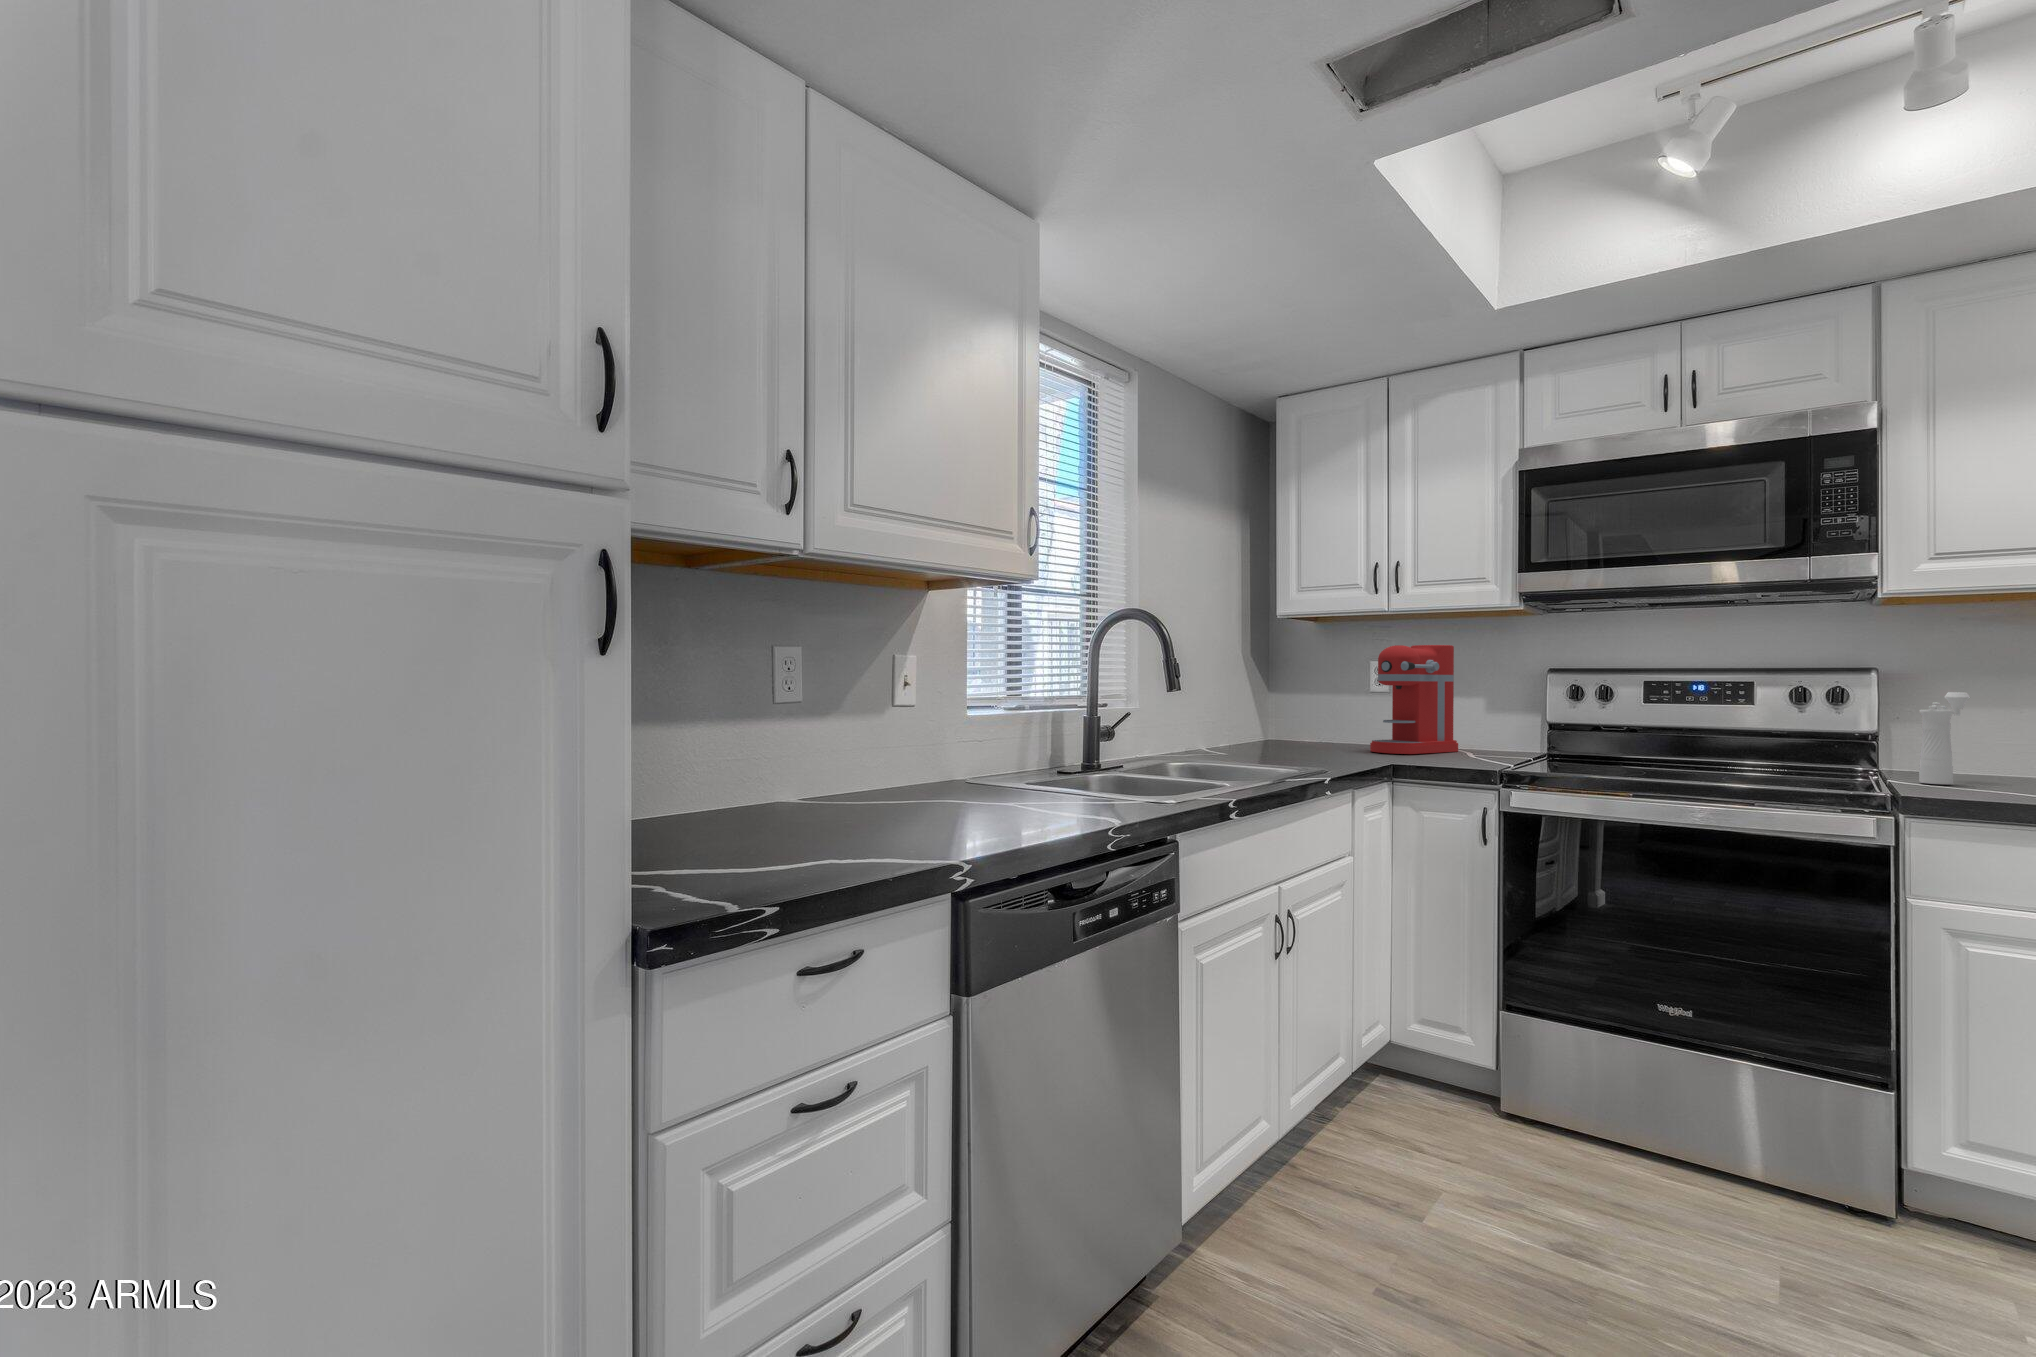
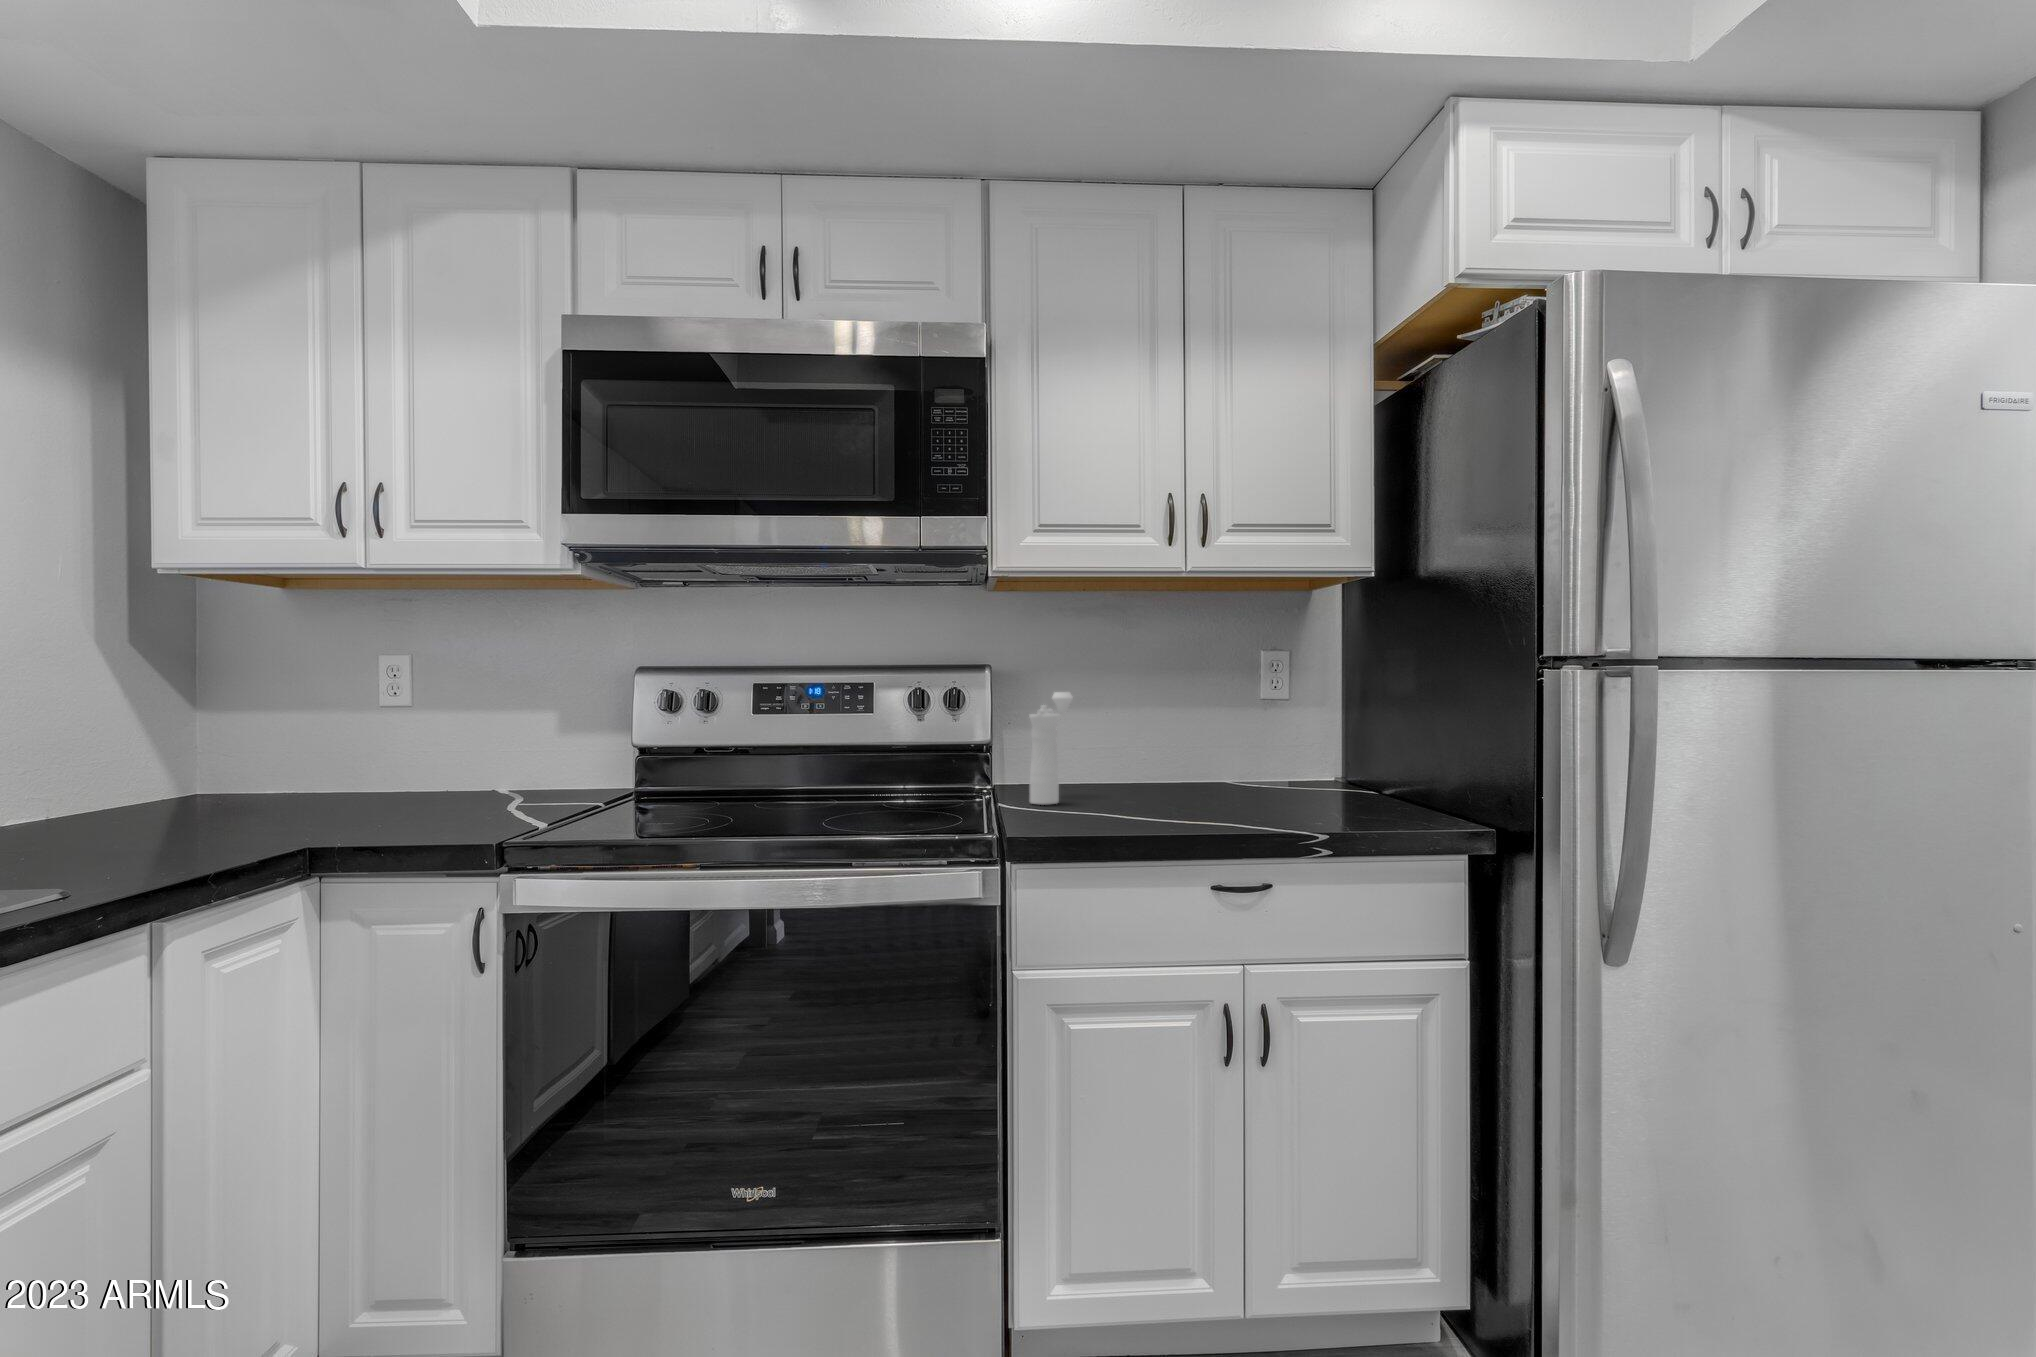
coffee maker: present [1370,645,1458,754] -> none [346,627,512,810]

